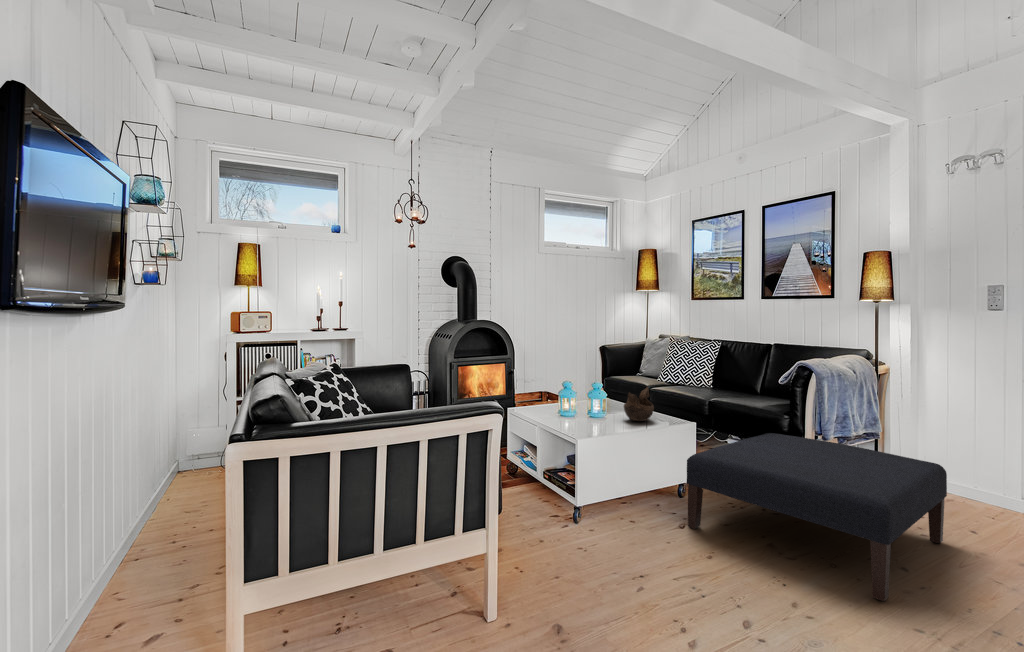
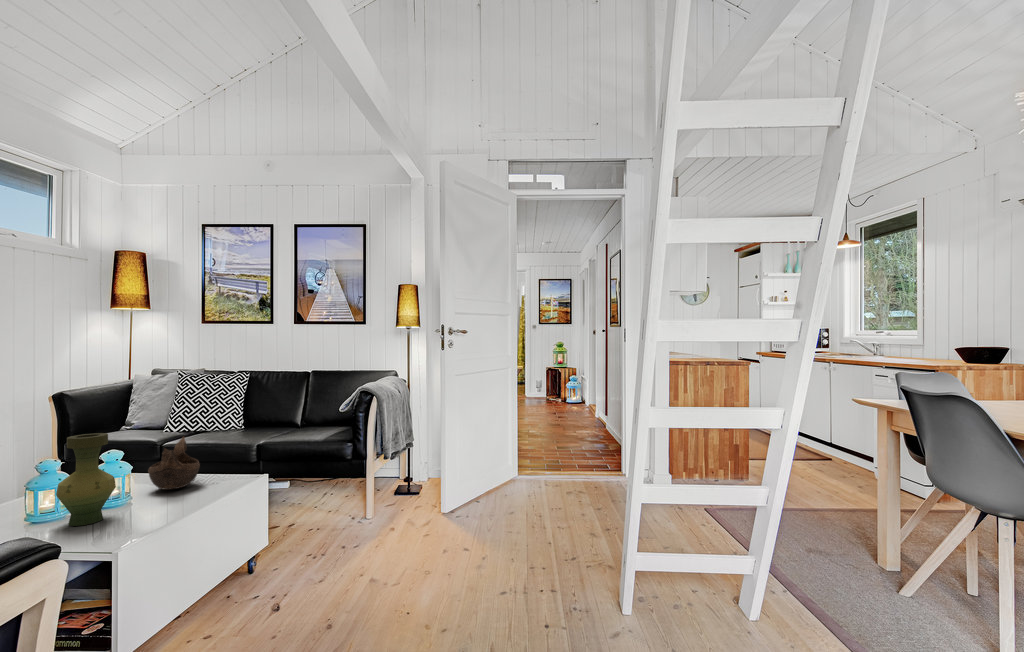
vase: none [572,376,599,429] -> present [56,433,116,526]
ottoman: present [687,433,947,601] -> none [271,460,491,612]

